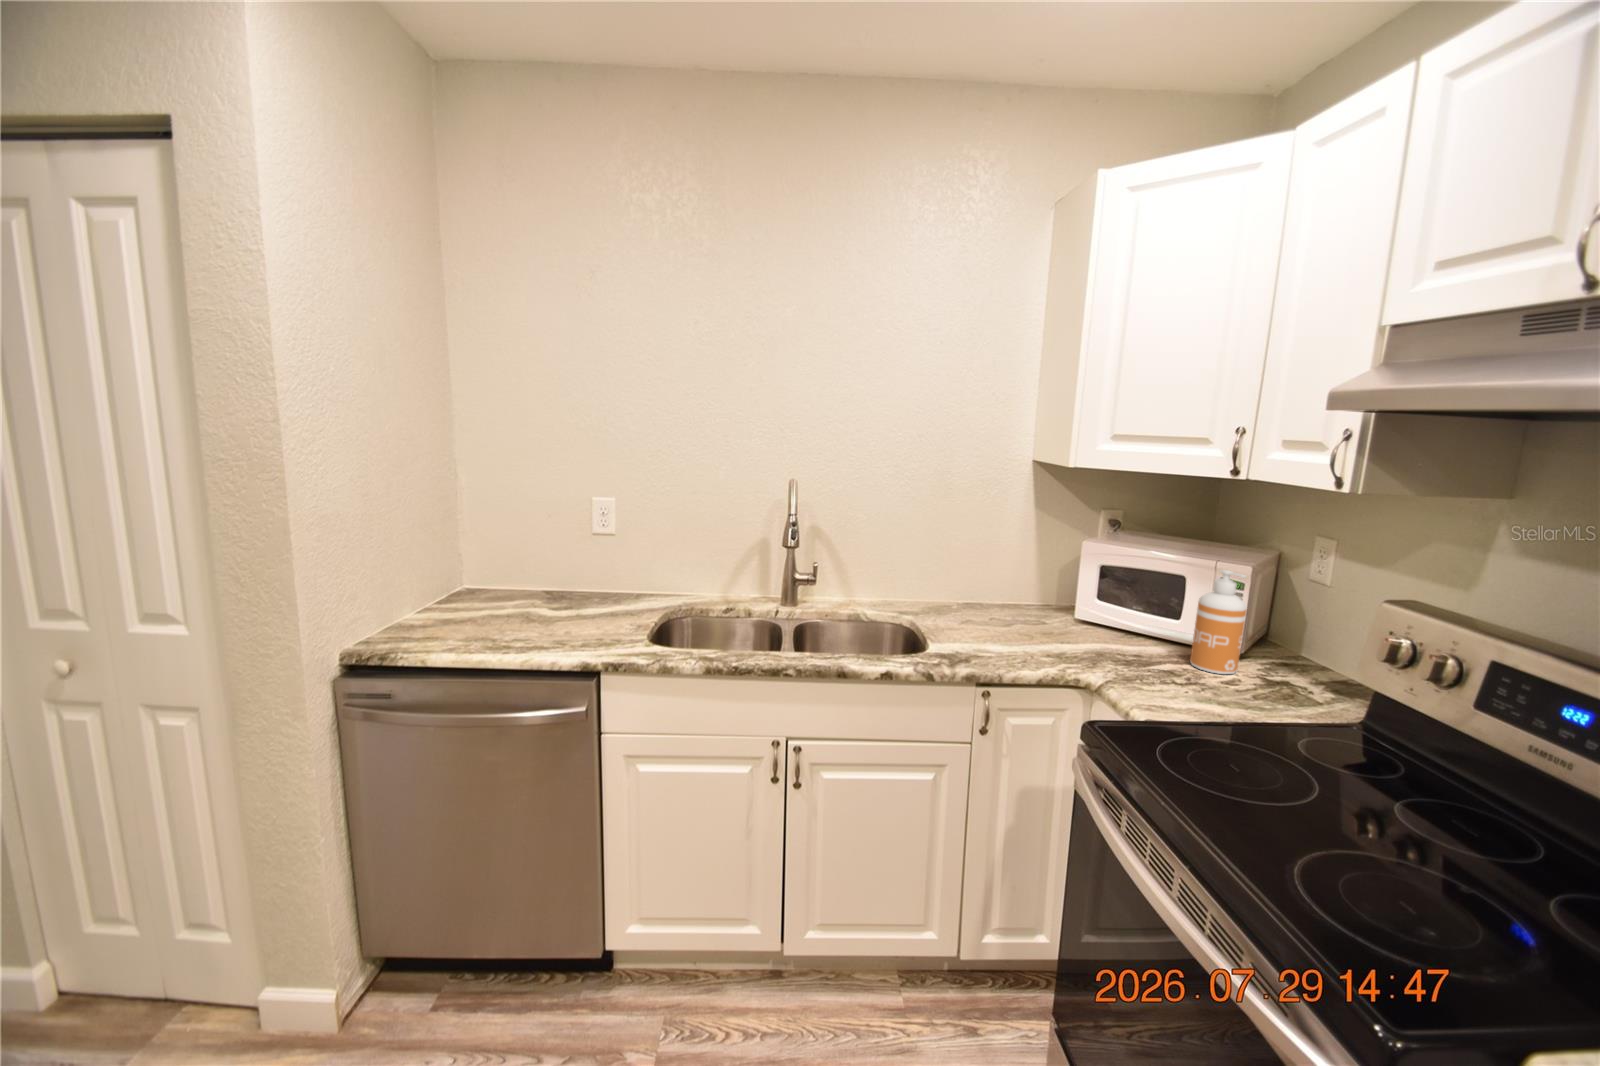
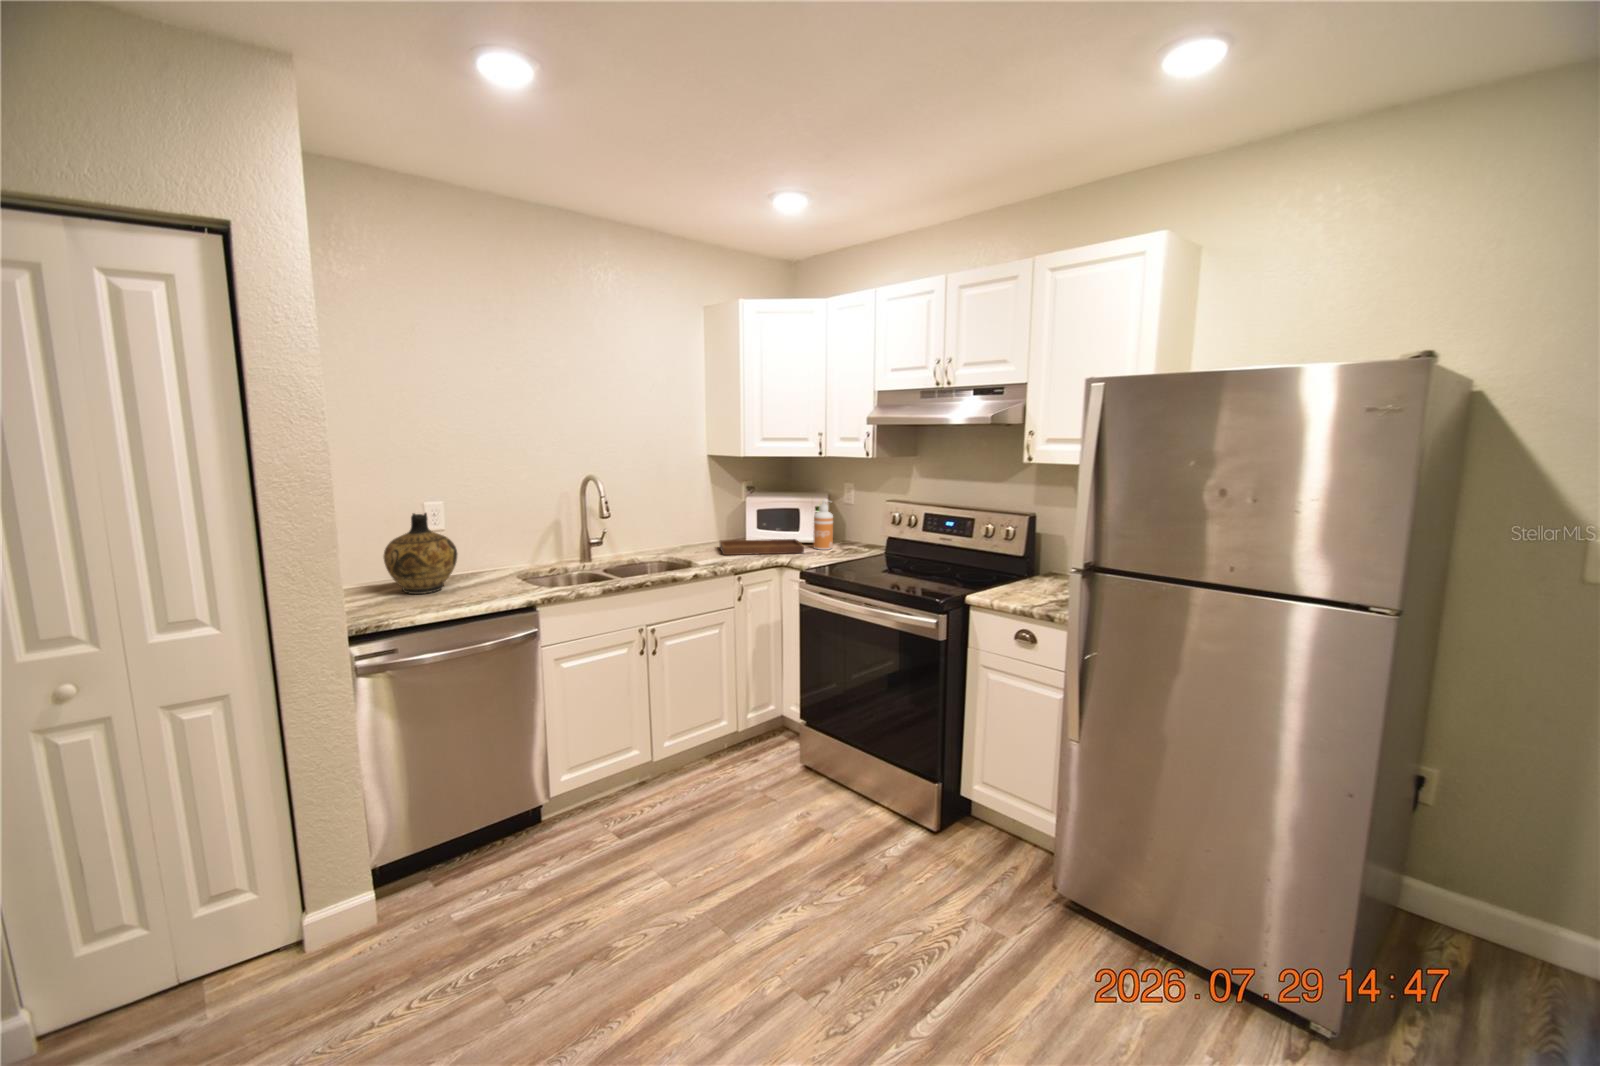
ceramic jug: none [496,512,585,616] -> present [384,513,457,594]
tray: none [990,594,1158,671] -> present [720,523,804,555]

